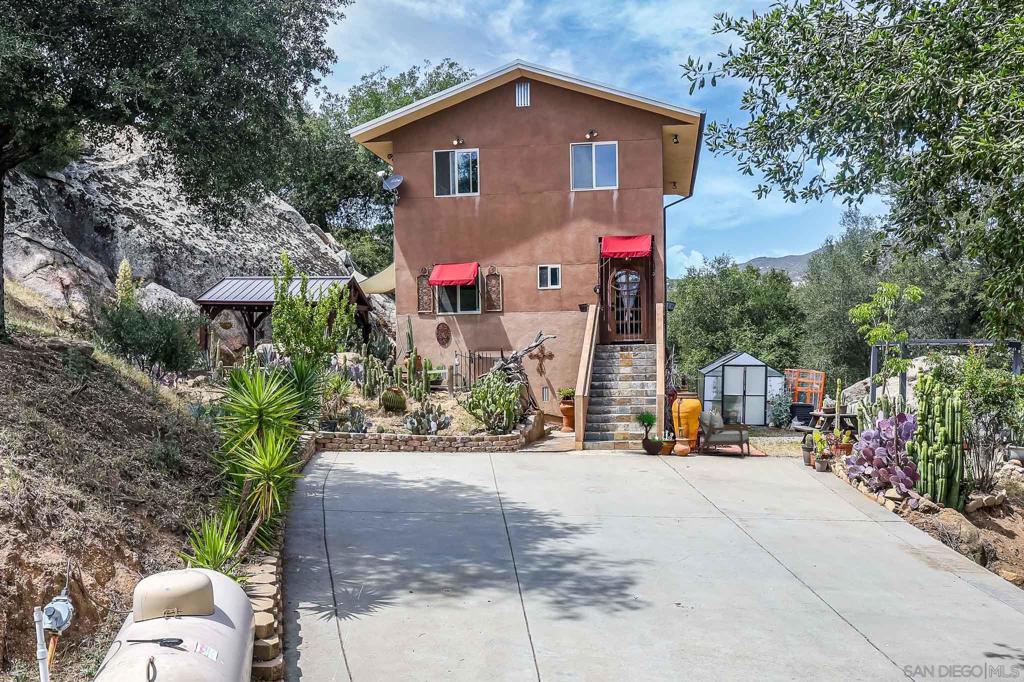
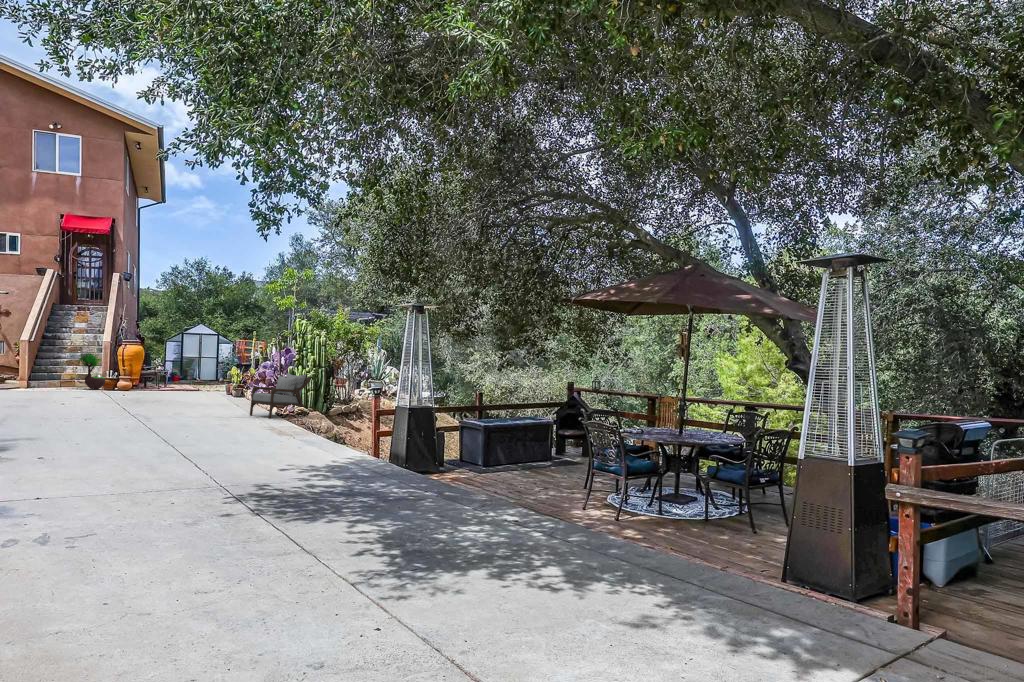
armchair: present [698,409,750,458] -> present [250,373,311,418]

